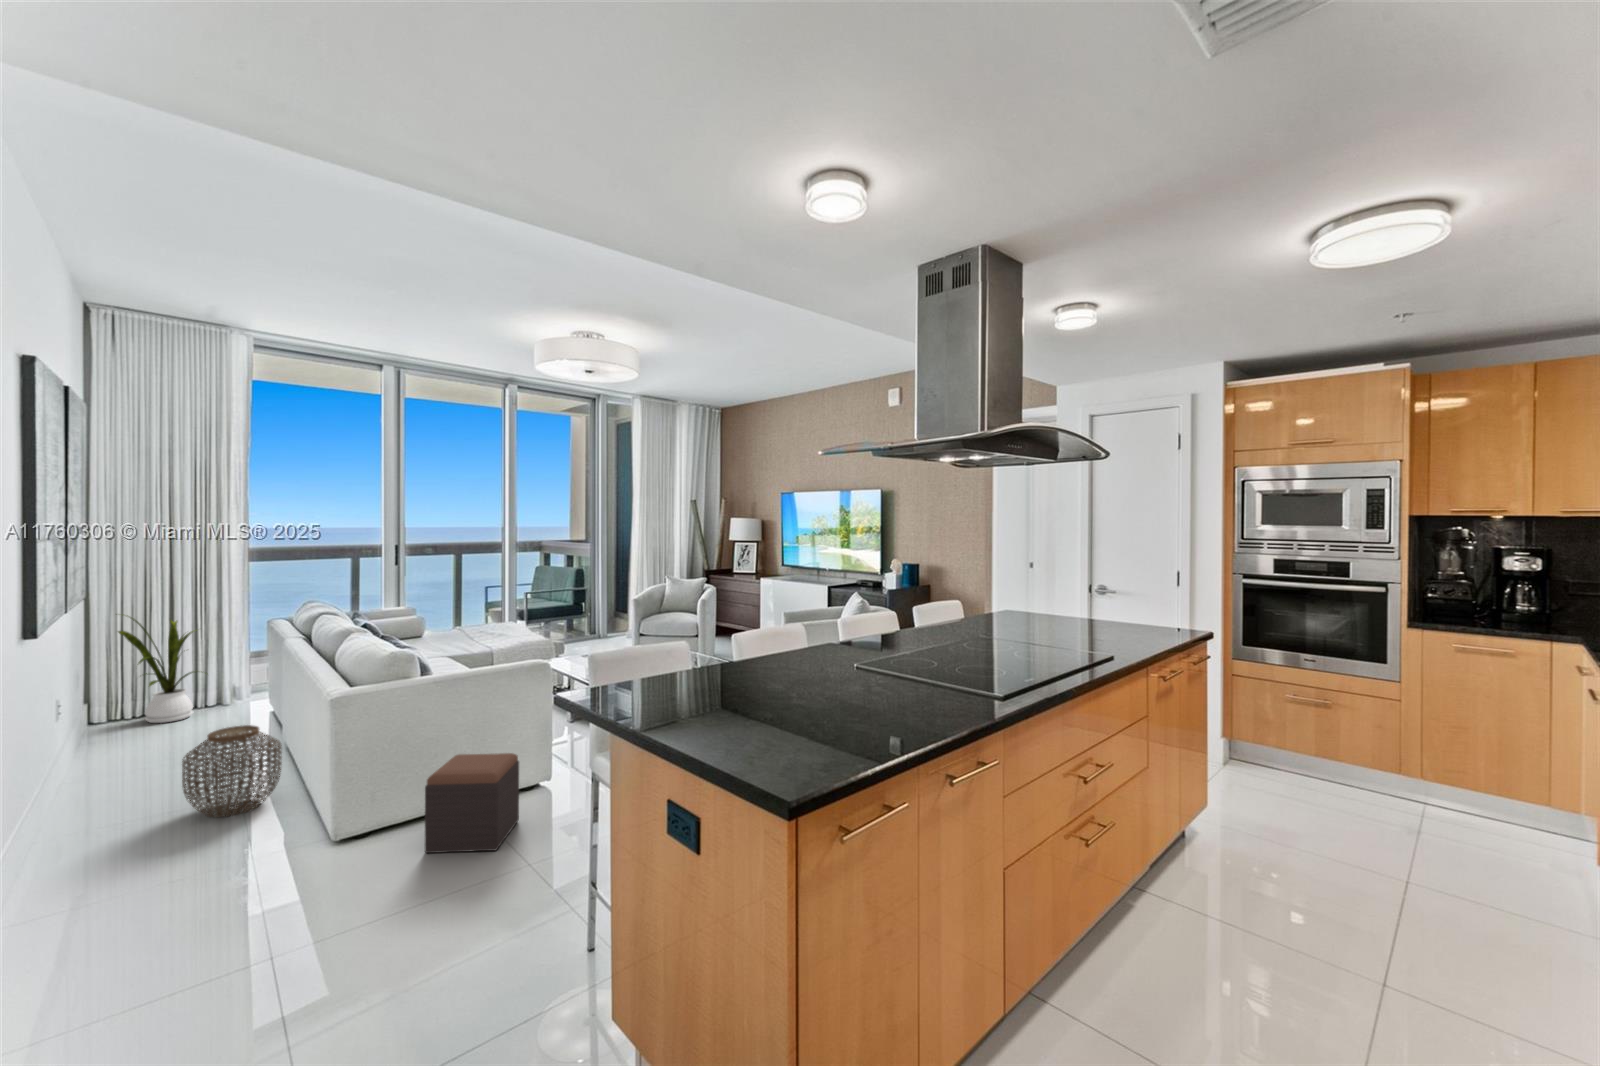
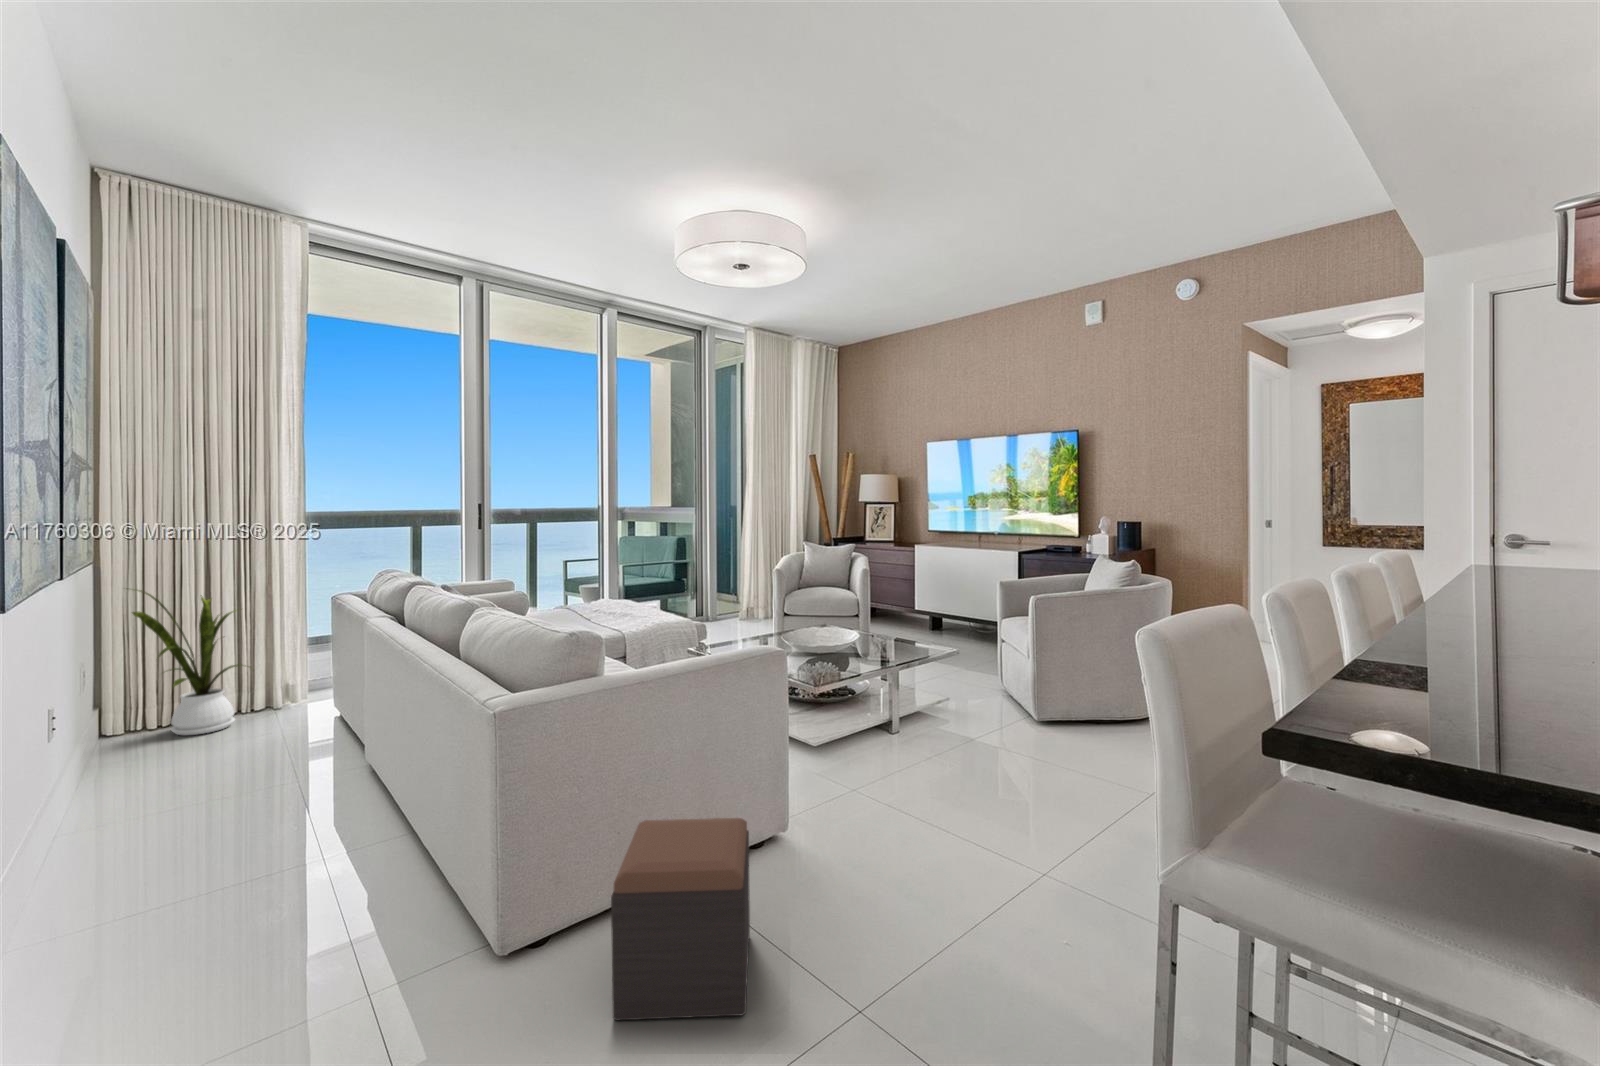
woven basket: present [182,725,282,817] -> none [187,760,348,920]

